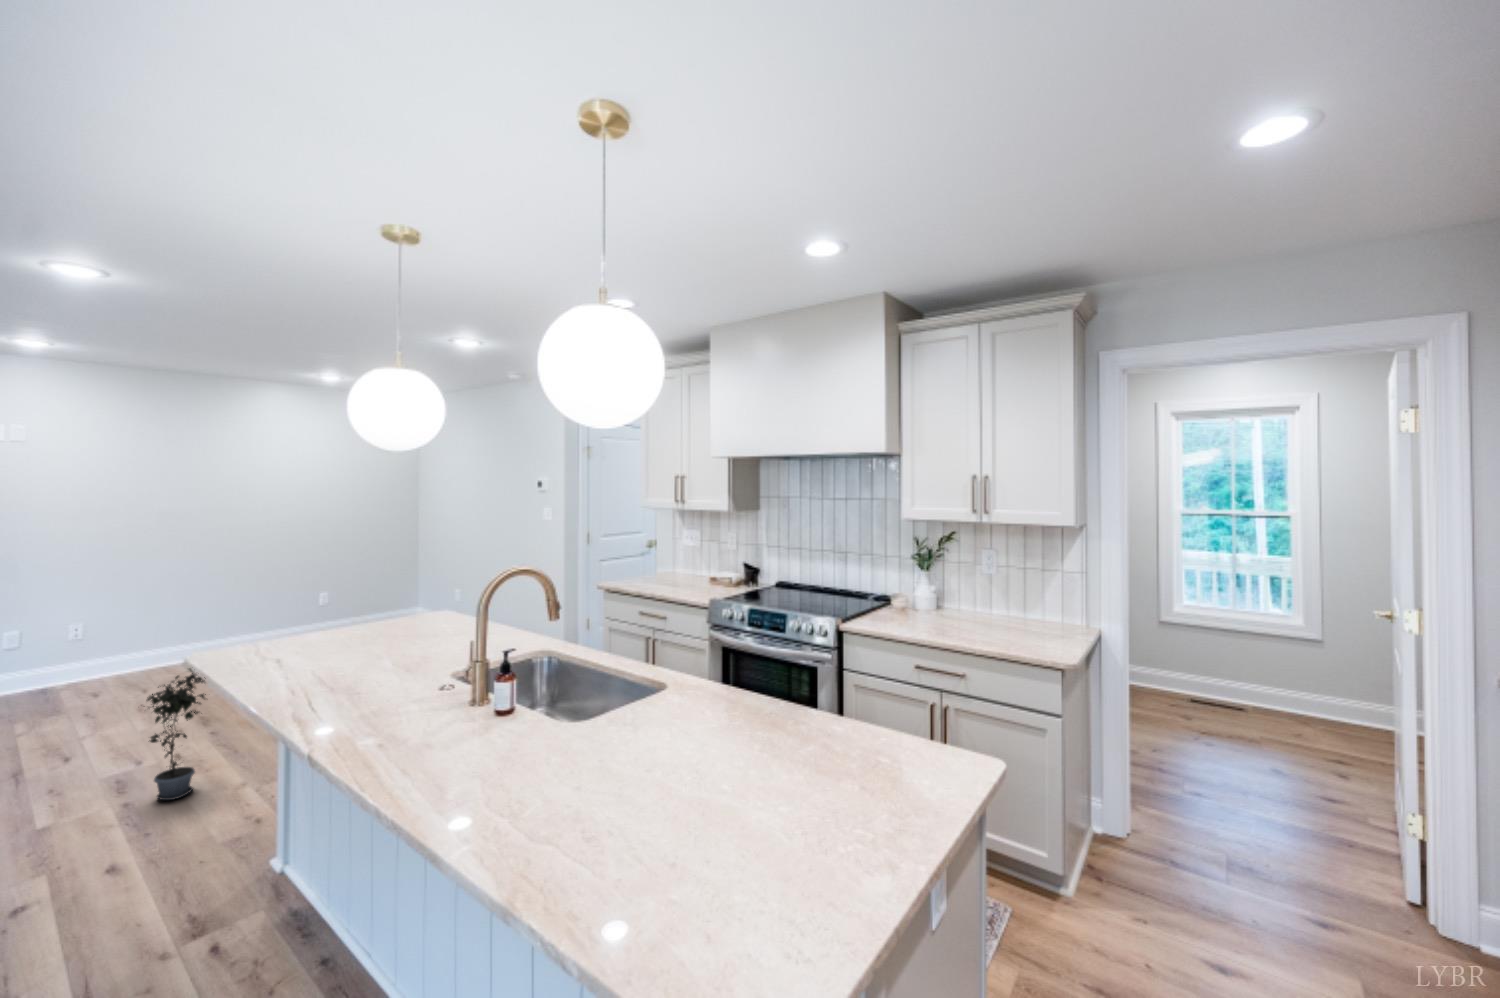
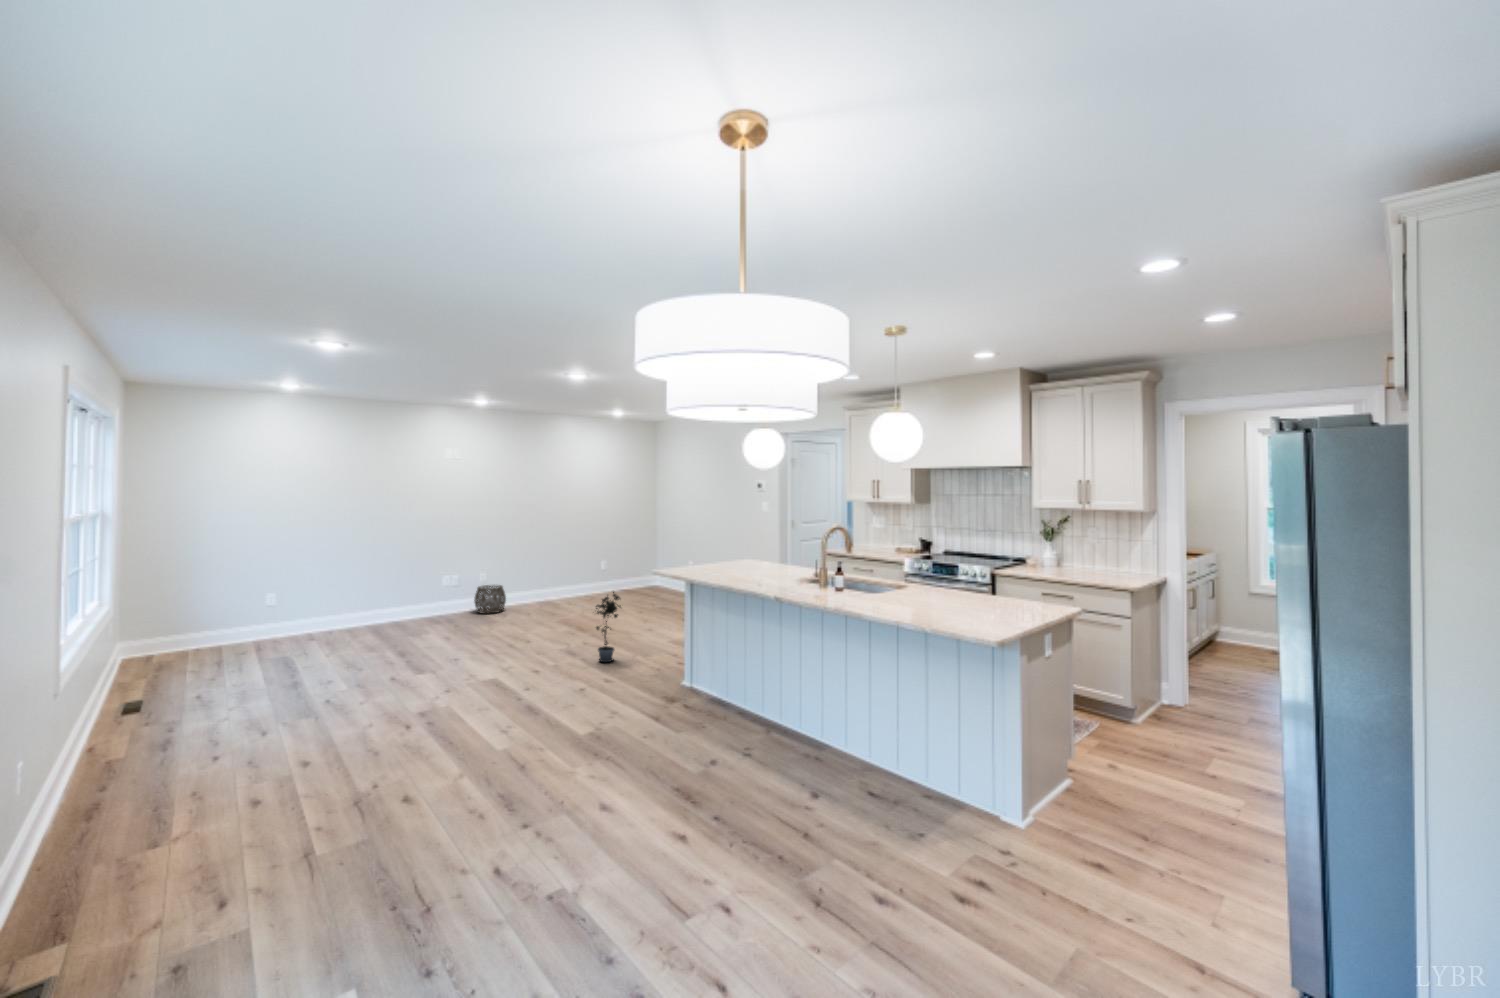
woven basket: none [59,634,128,684] -> present [474,585,506,614]

